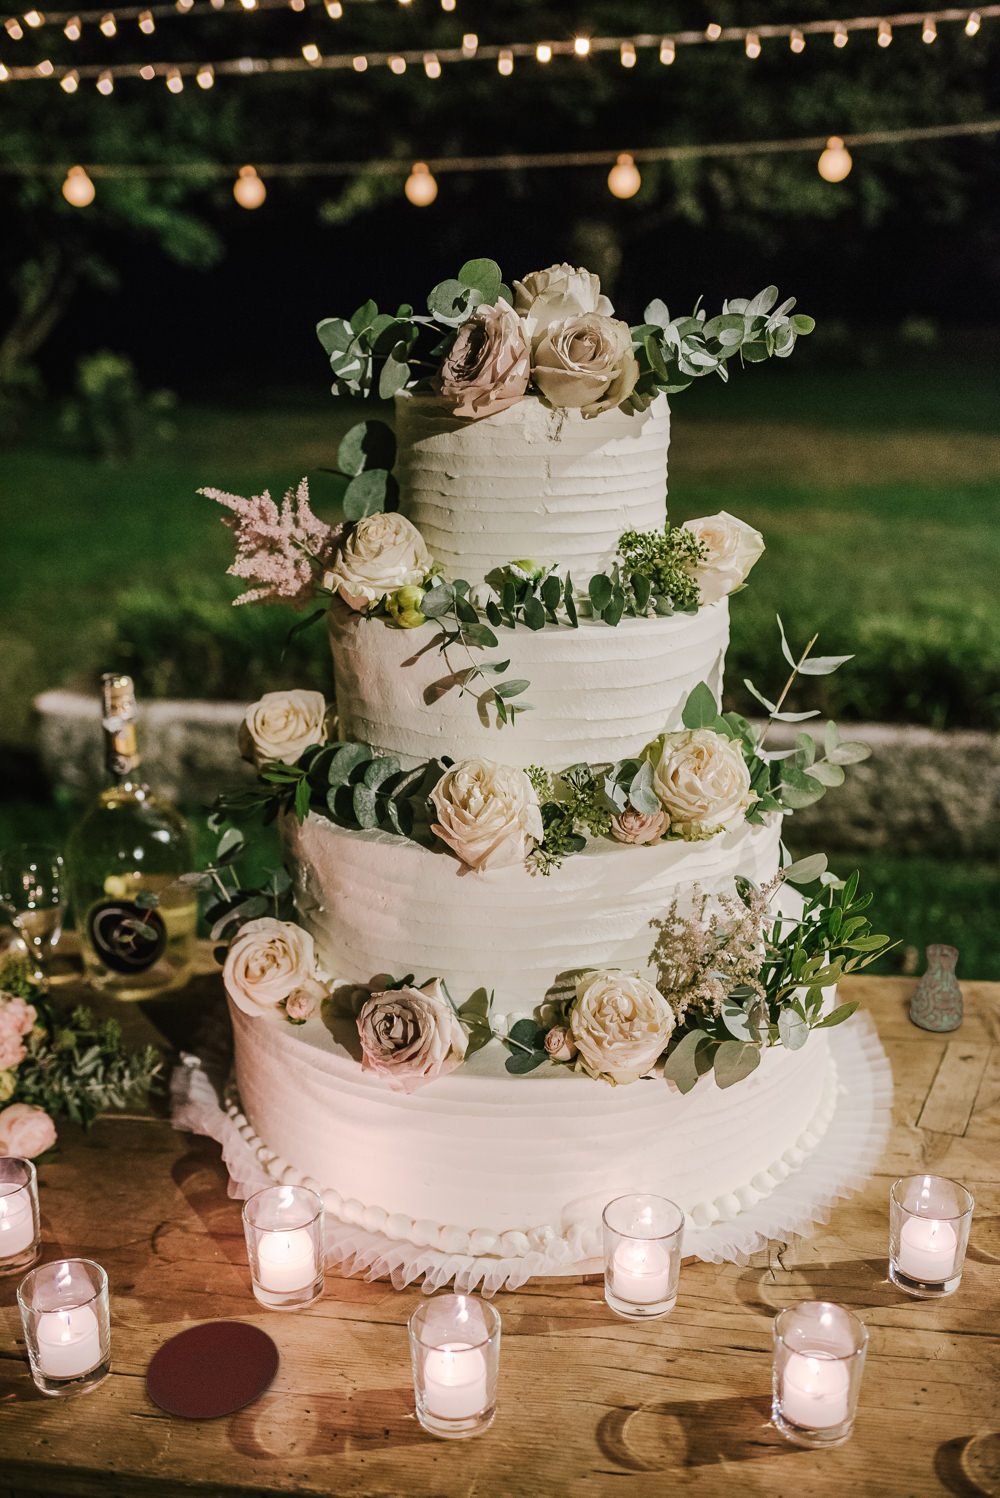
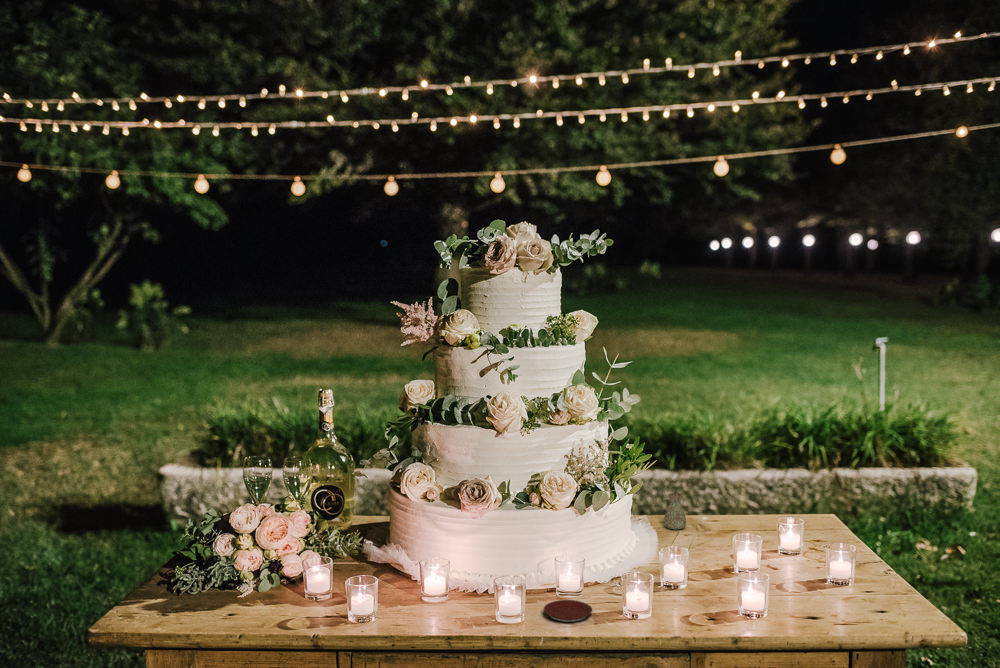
plate: present [146,1321,279,1418] -> present [544,600,592,622]

